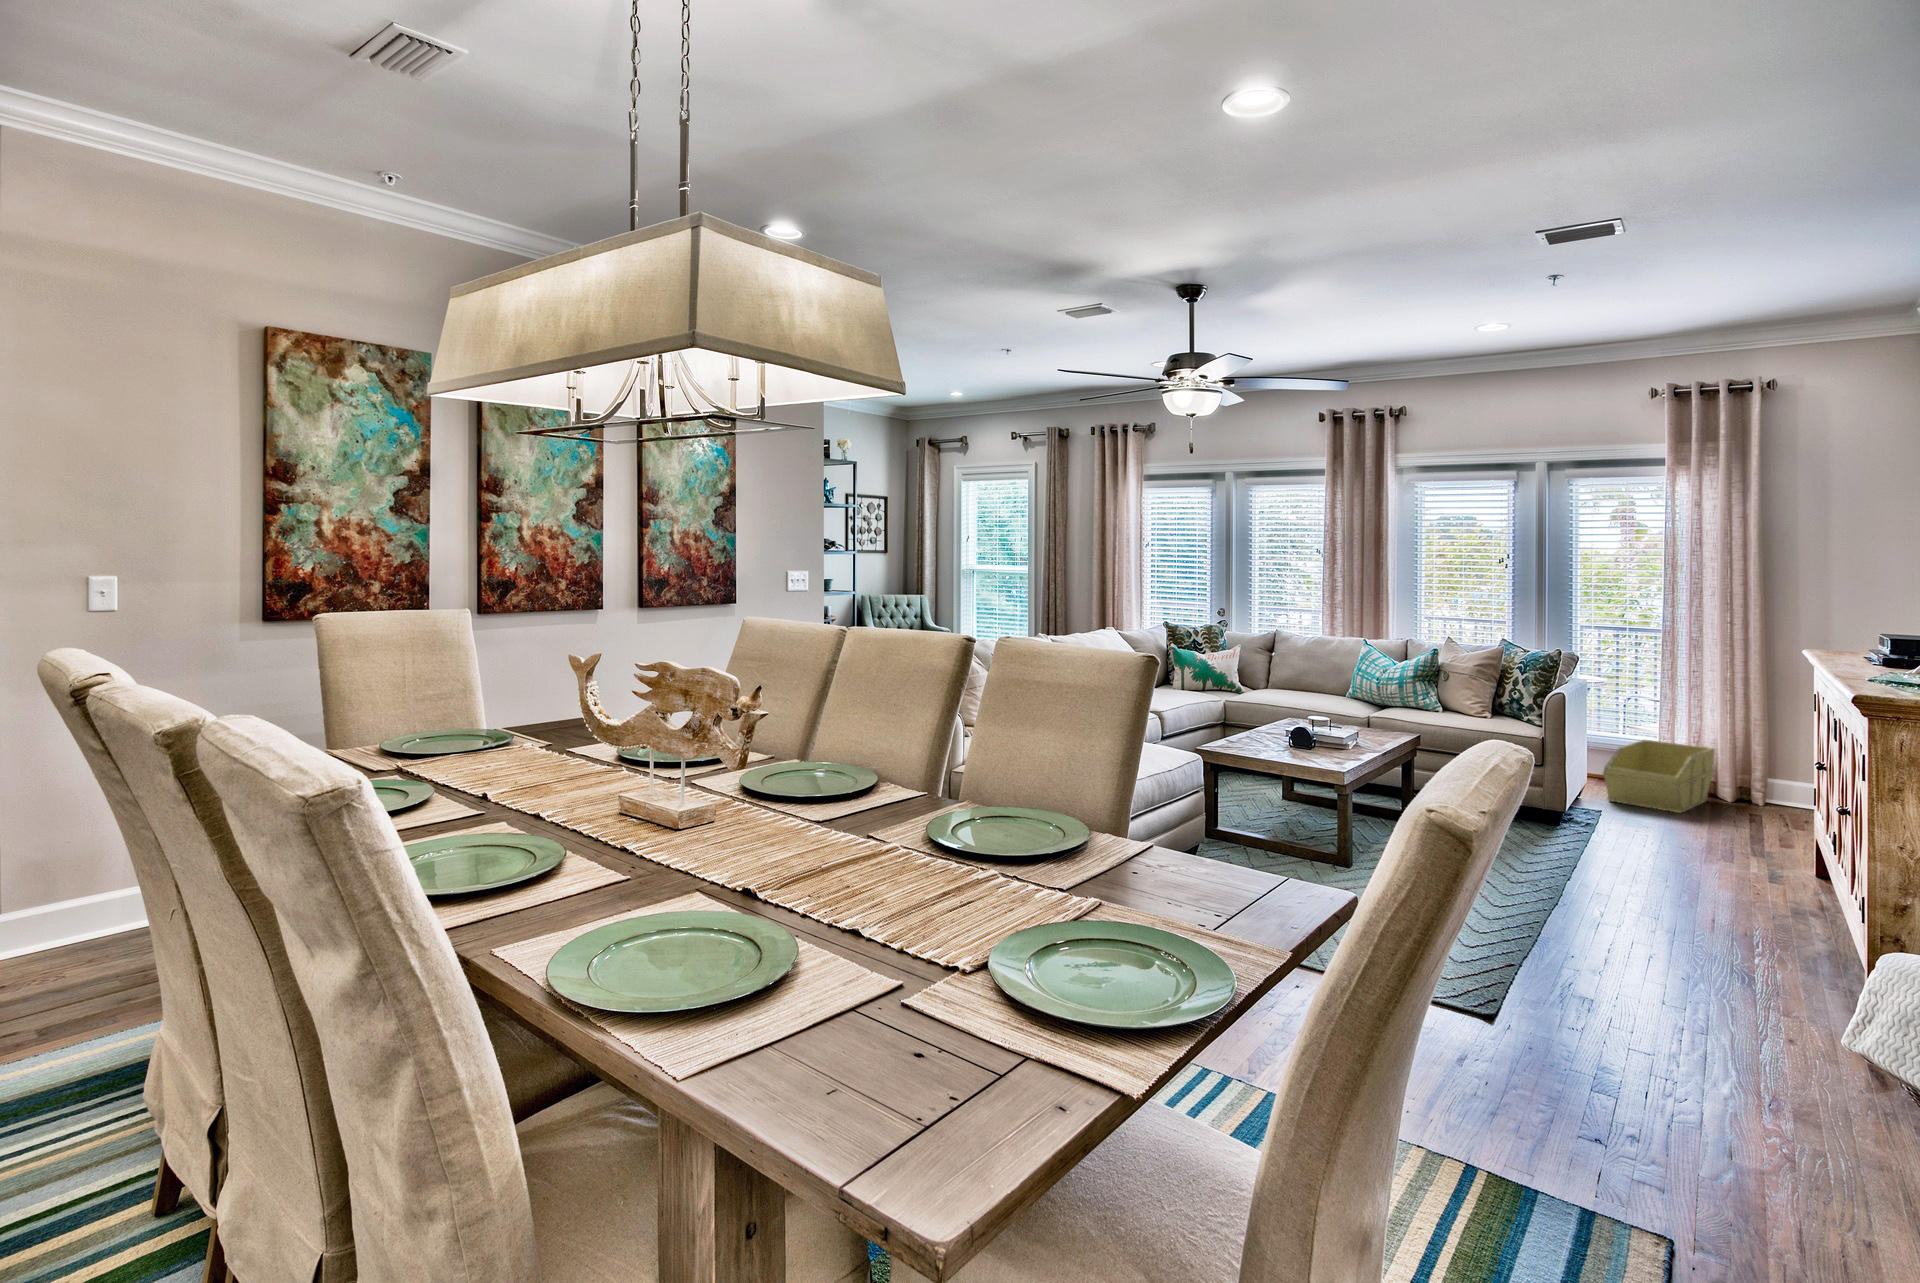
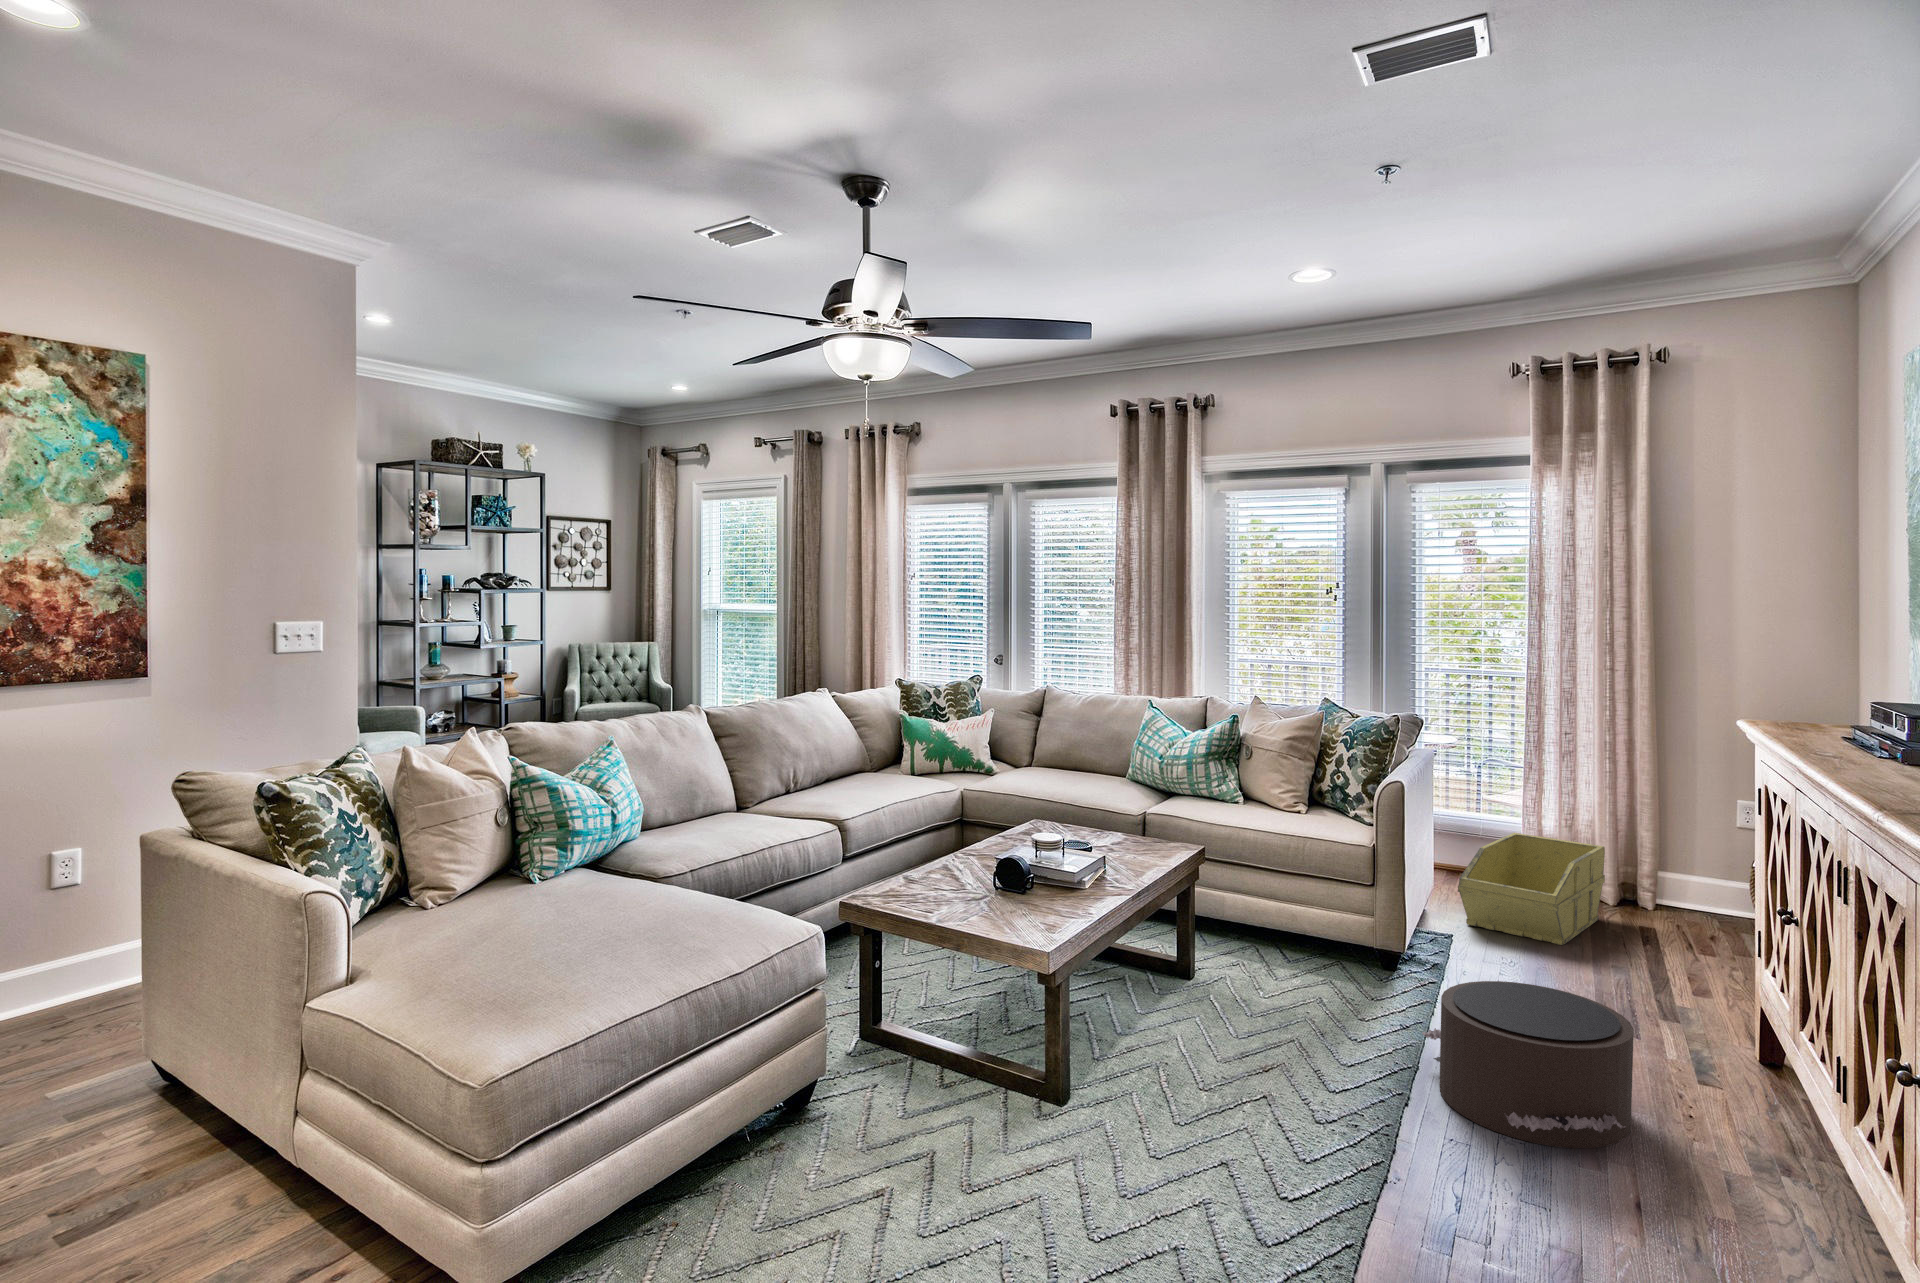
pouf: none [1589,813,1734,901] -> present [1422,981,1634,1148]

